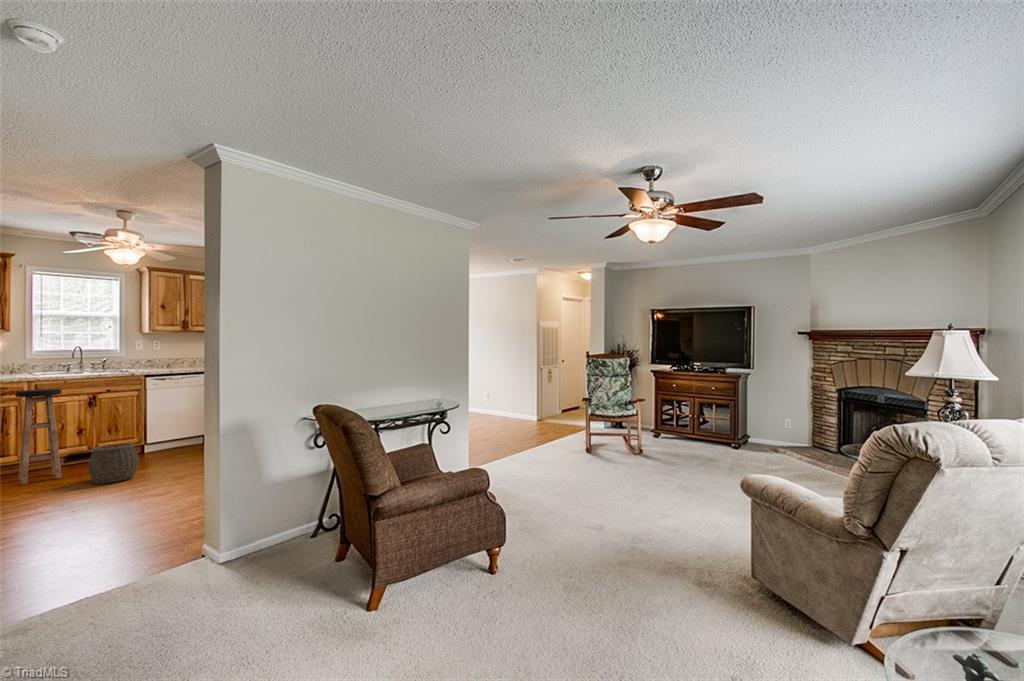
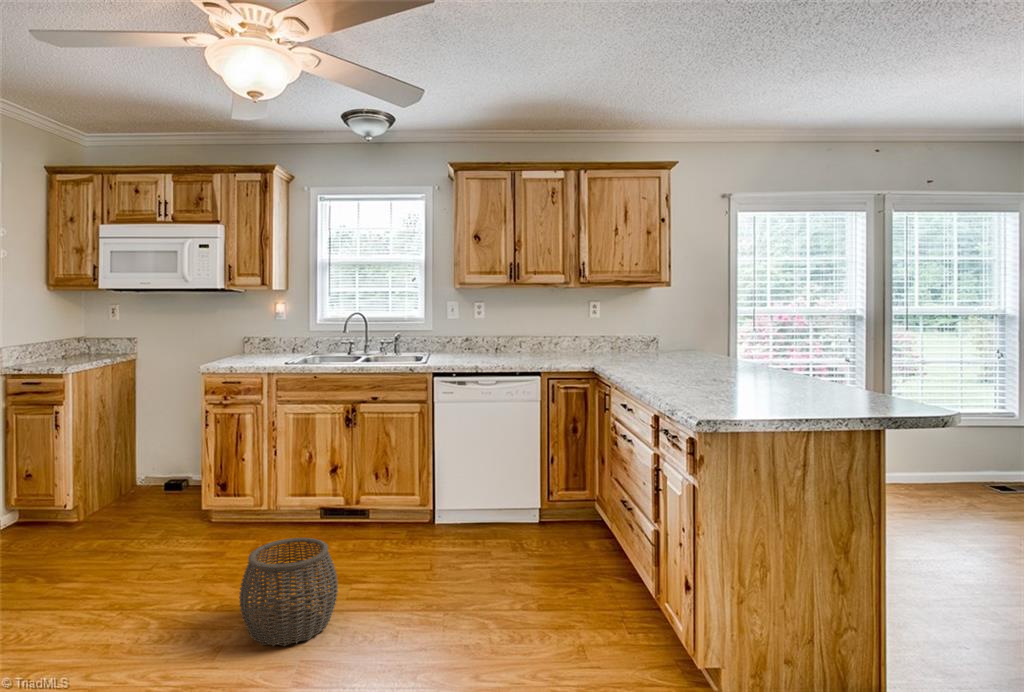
bar stool: present [15,389,62,484] -> none [196,394,273,578]

